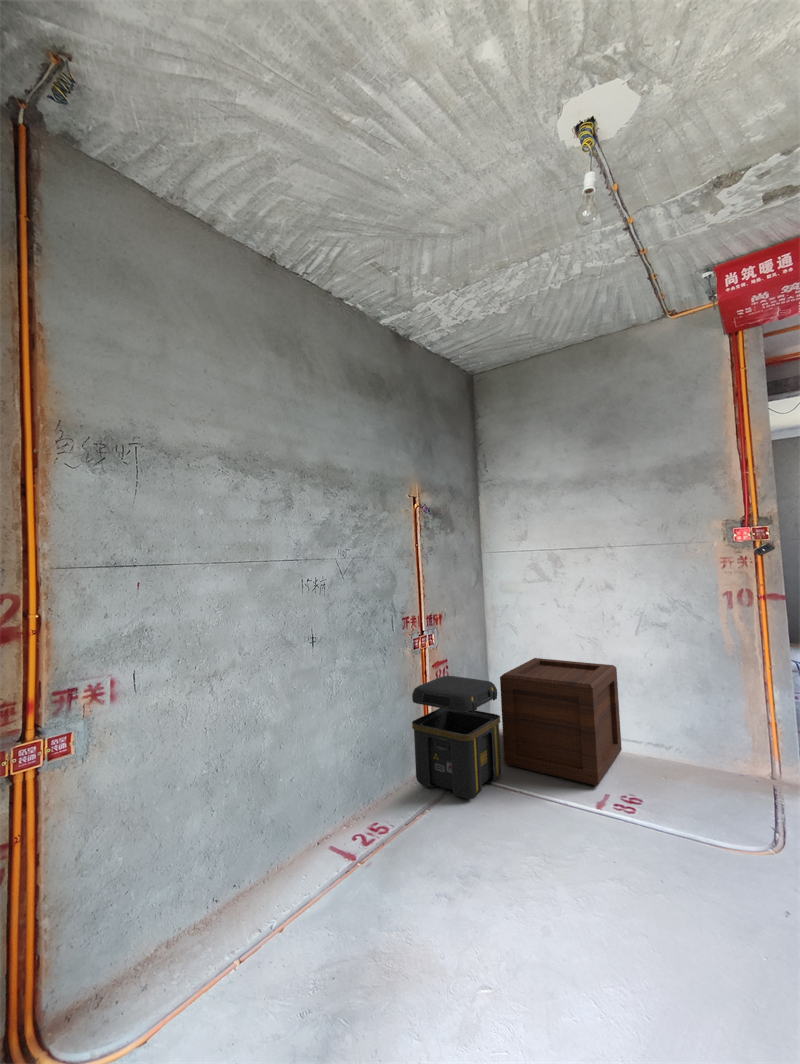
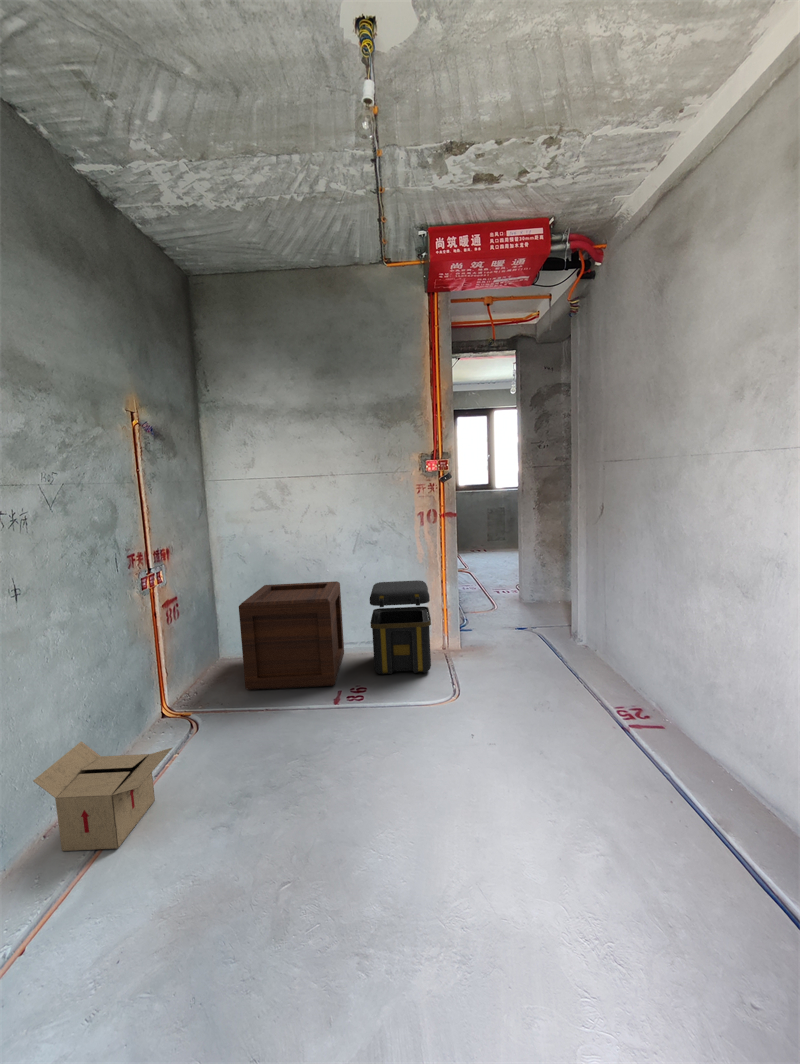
toolbox: present [412,676,501,799] -> present [370,580,431,674]
cardboard box: none [312,773,413,879] -> present [33,741,172,851]

